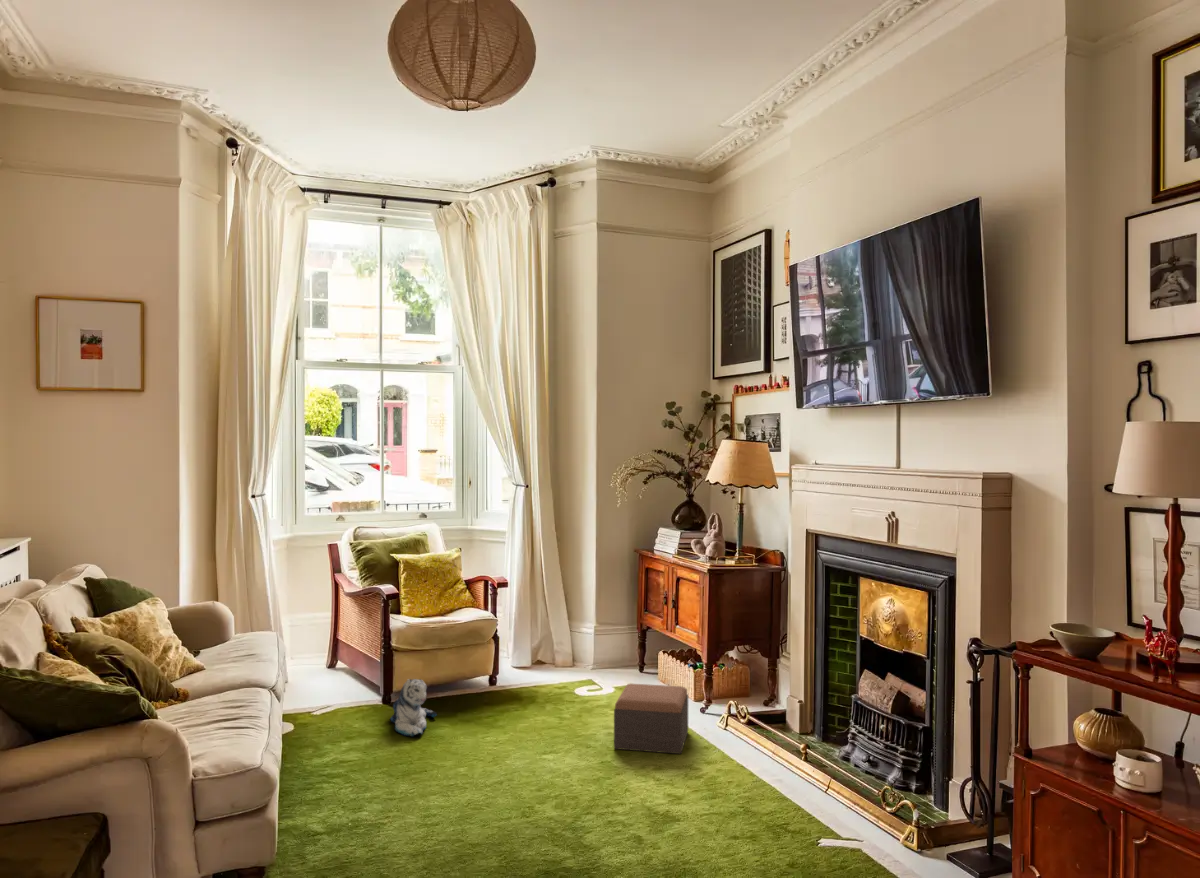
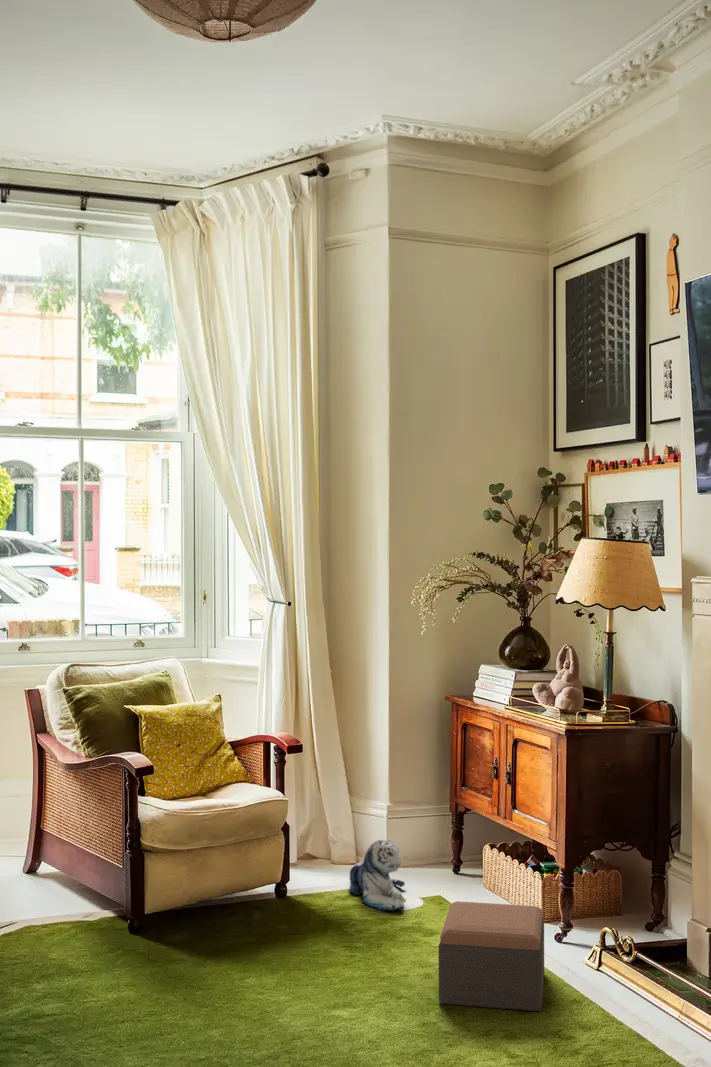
plush toy: present [390,679,437,736] -> present [349,840,405,911]

